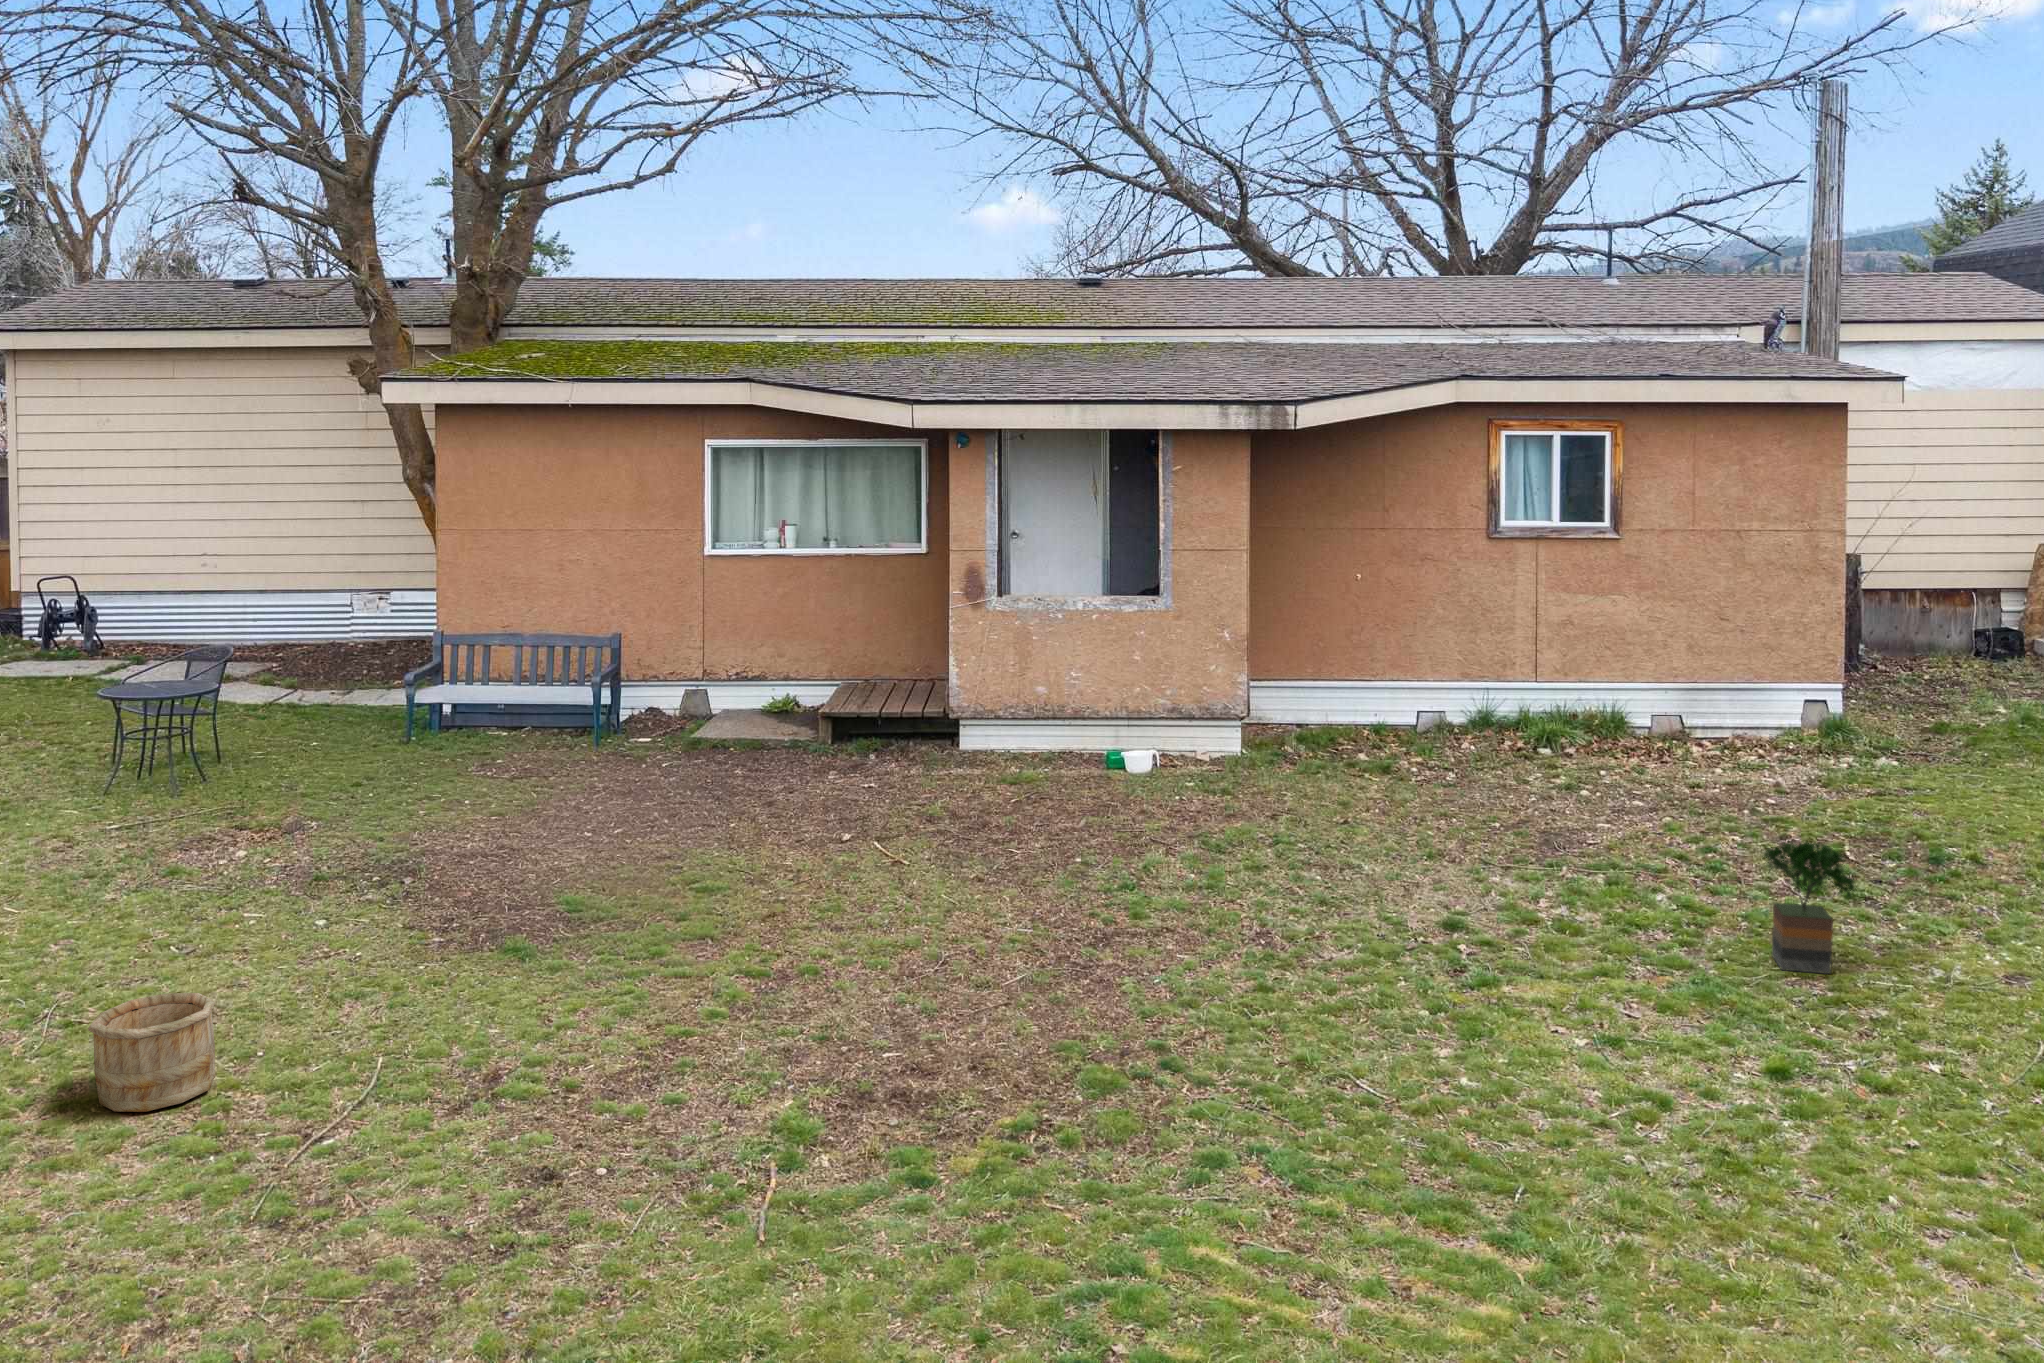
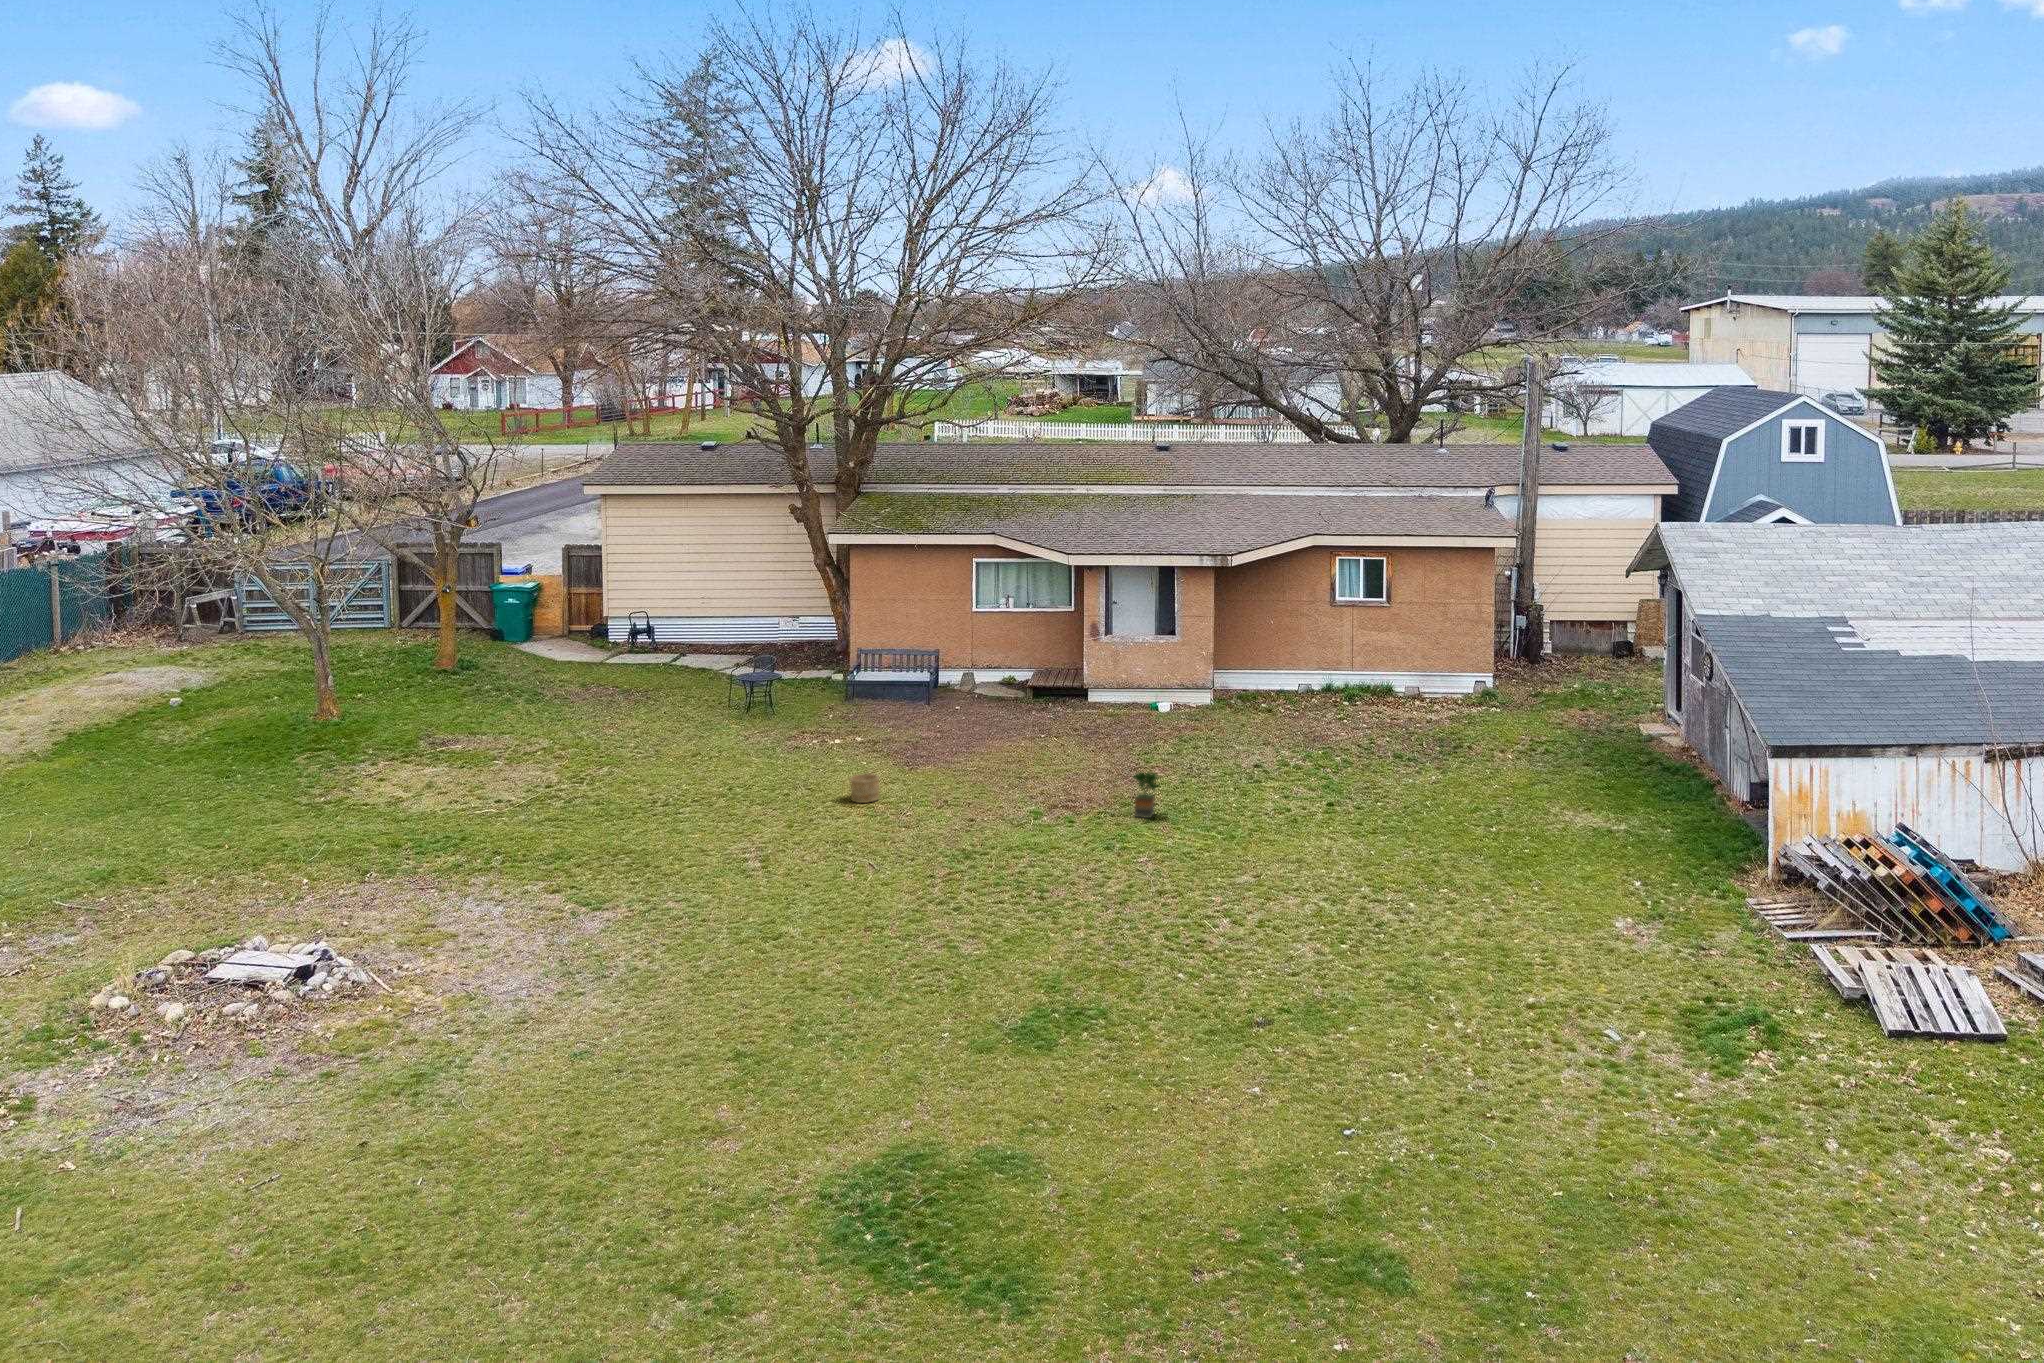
potted tree: present [1762,842,1856,974] -> present [1133,772,1159,818]

